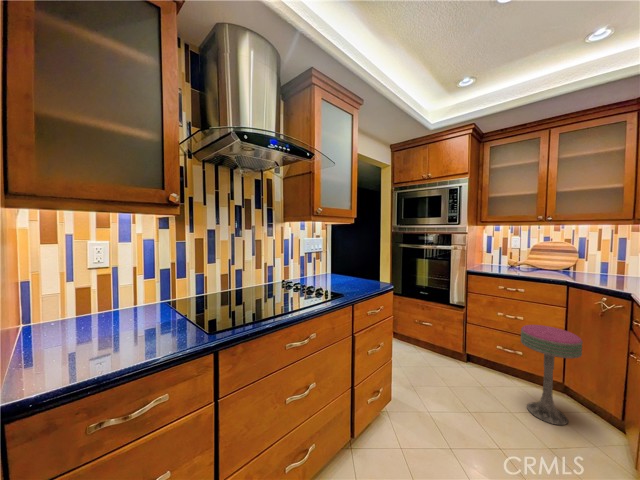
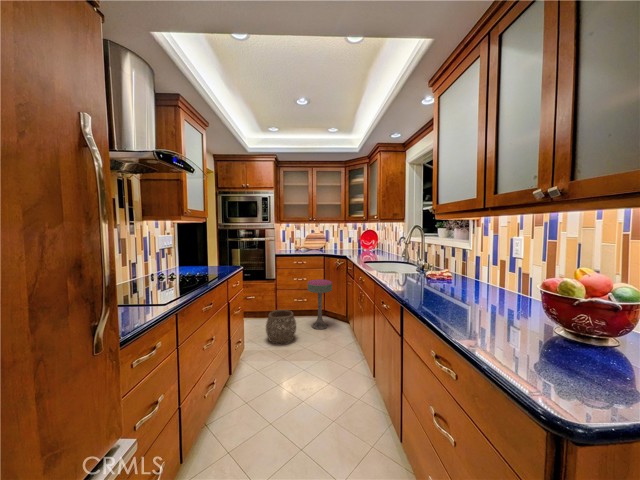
woven basket: none [434,359,489,421] -> present [266,310,296,344]

